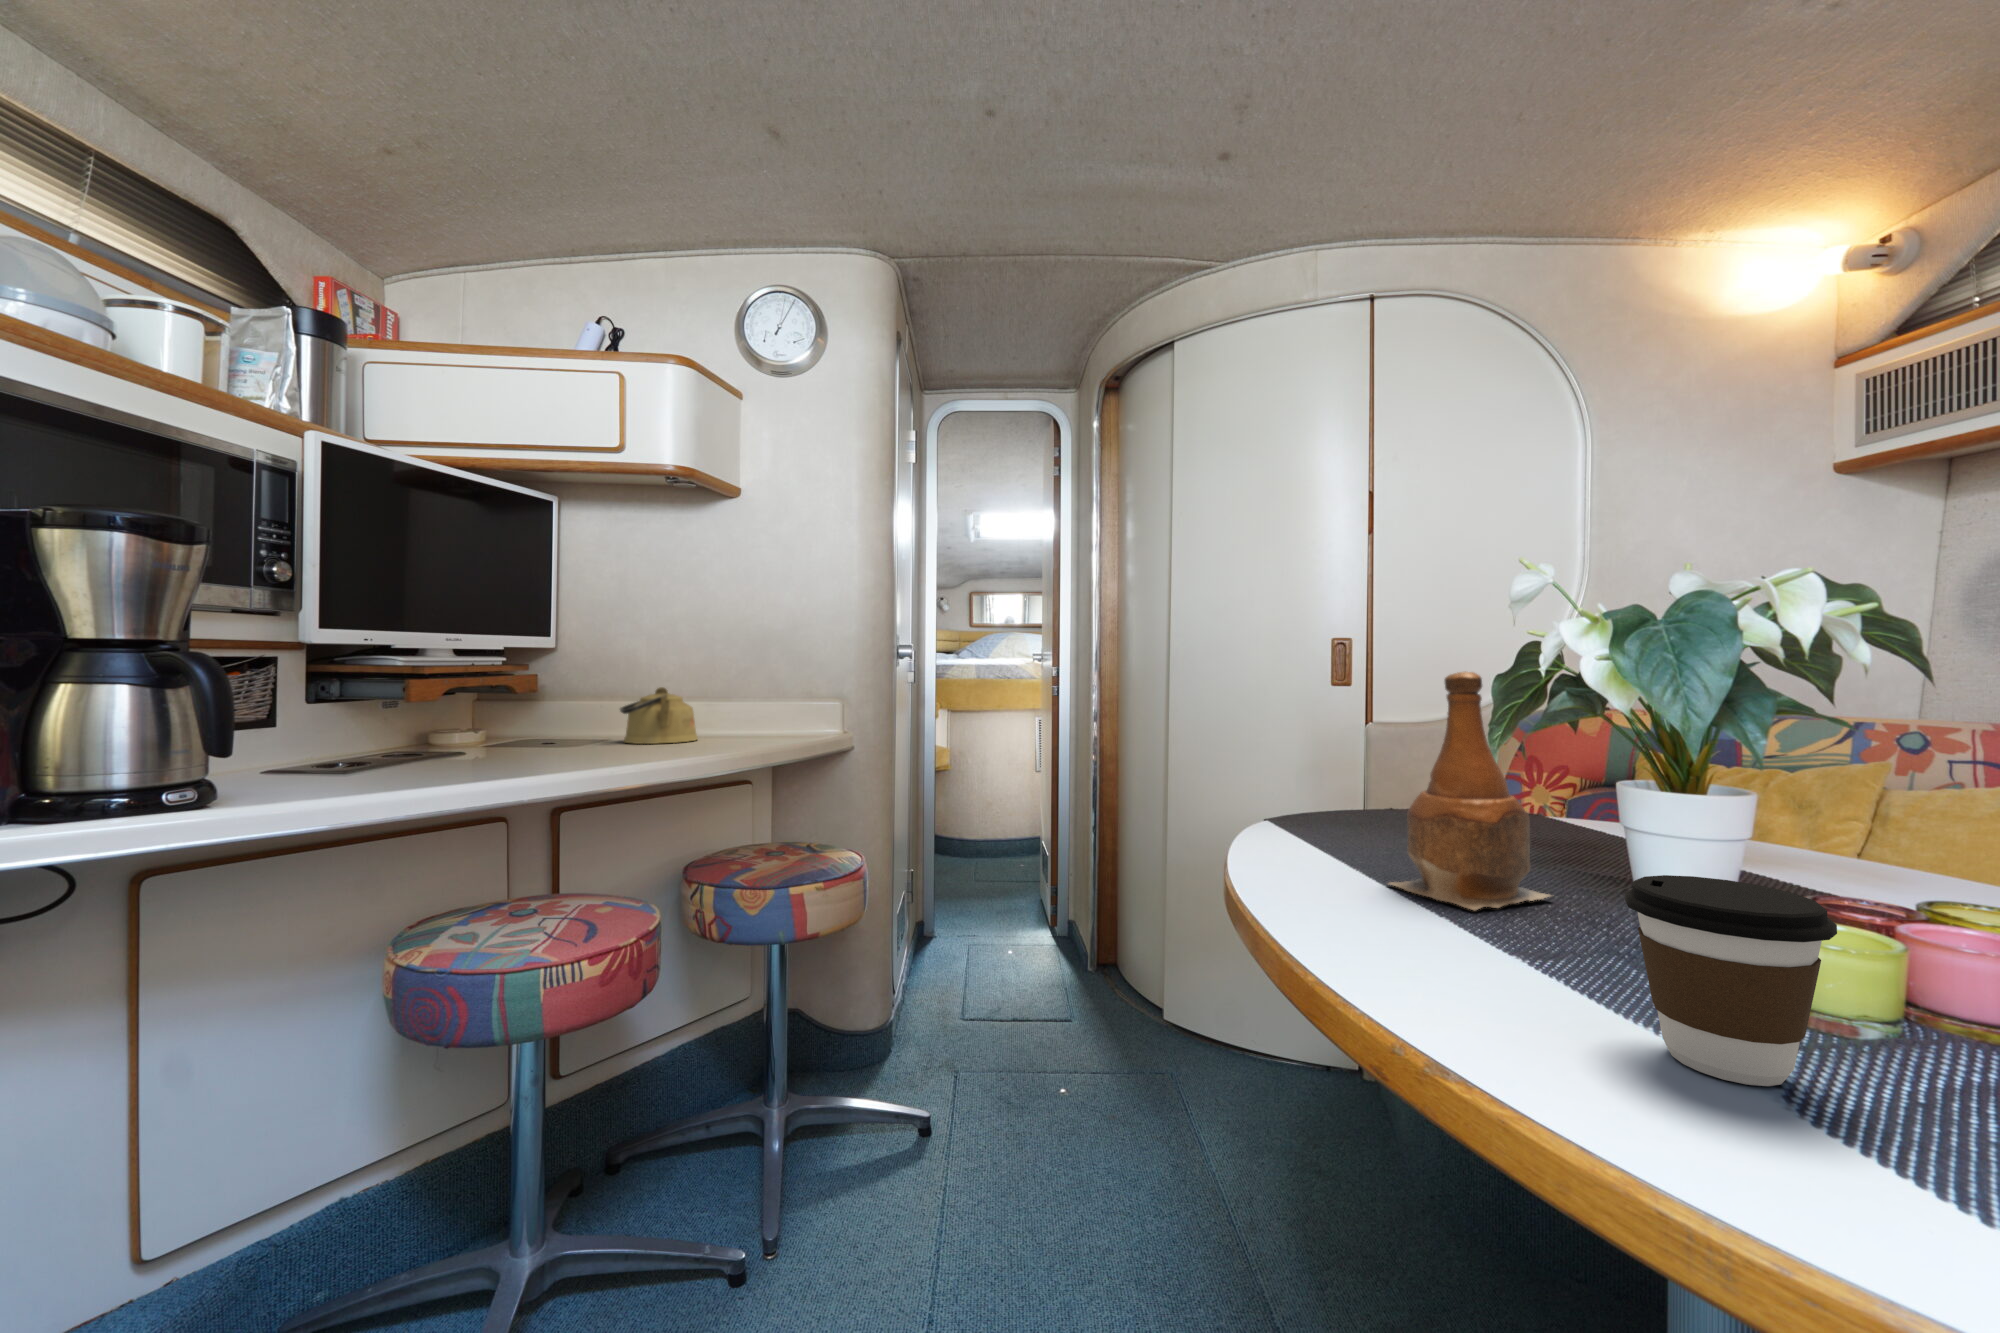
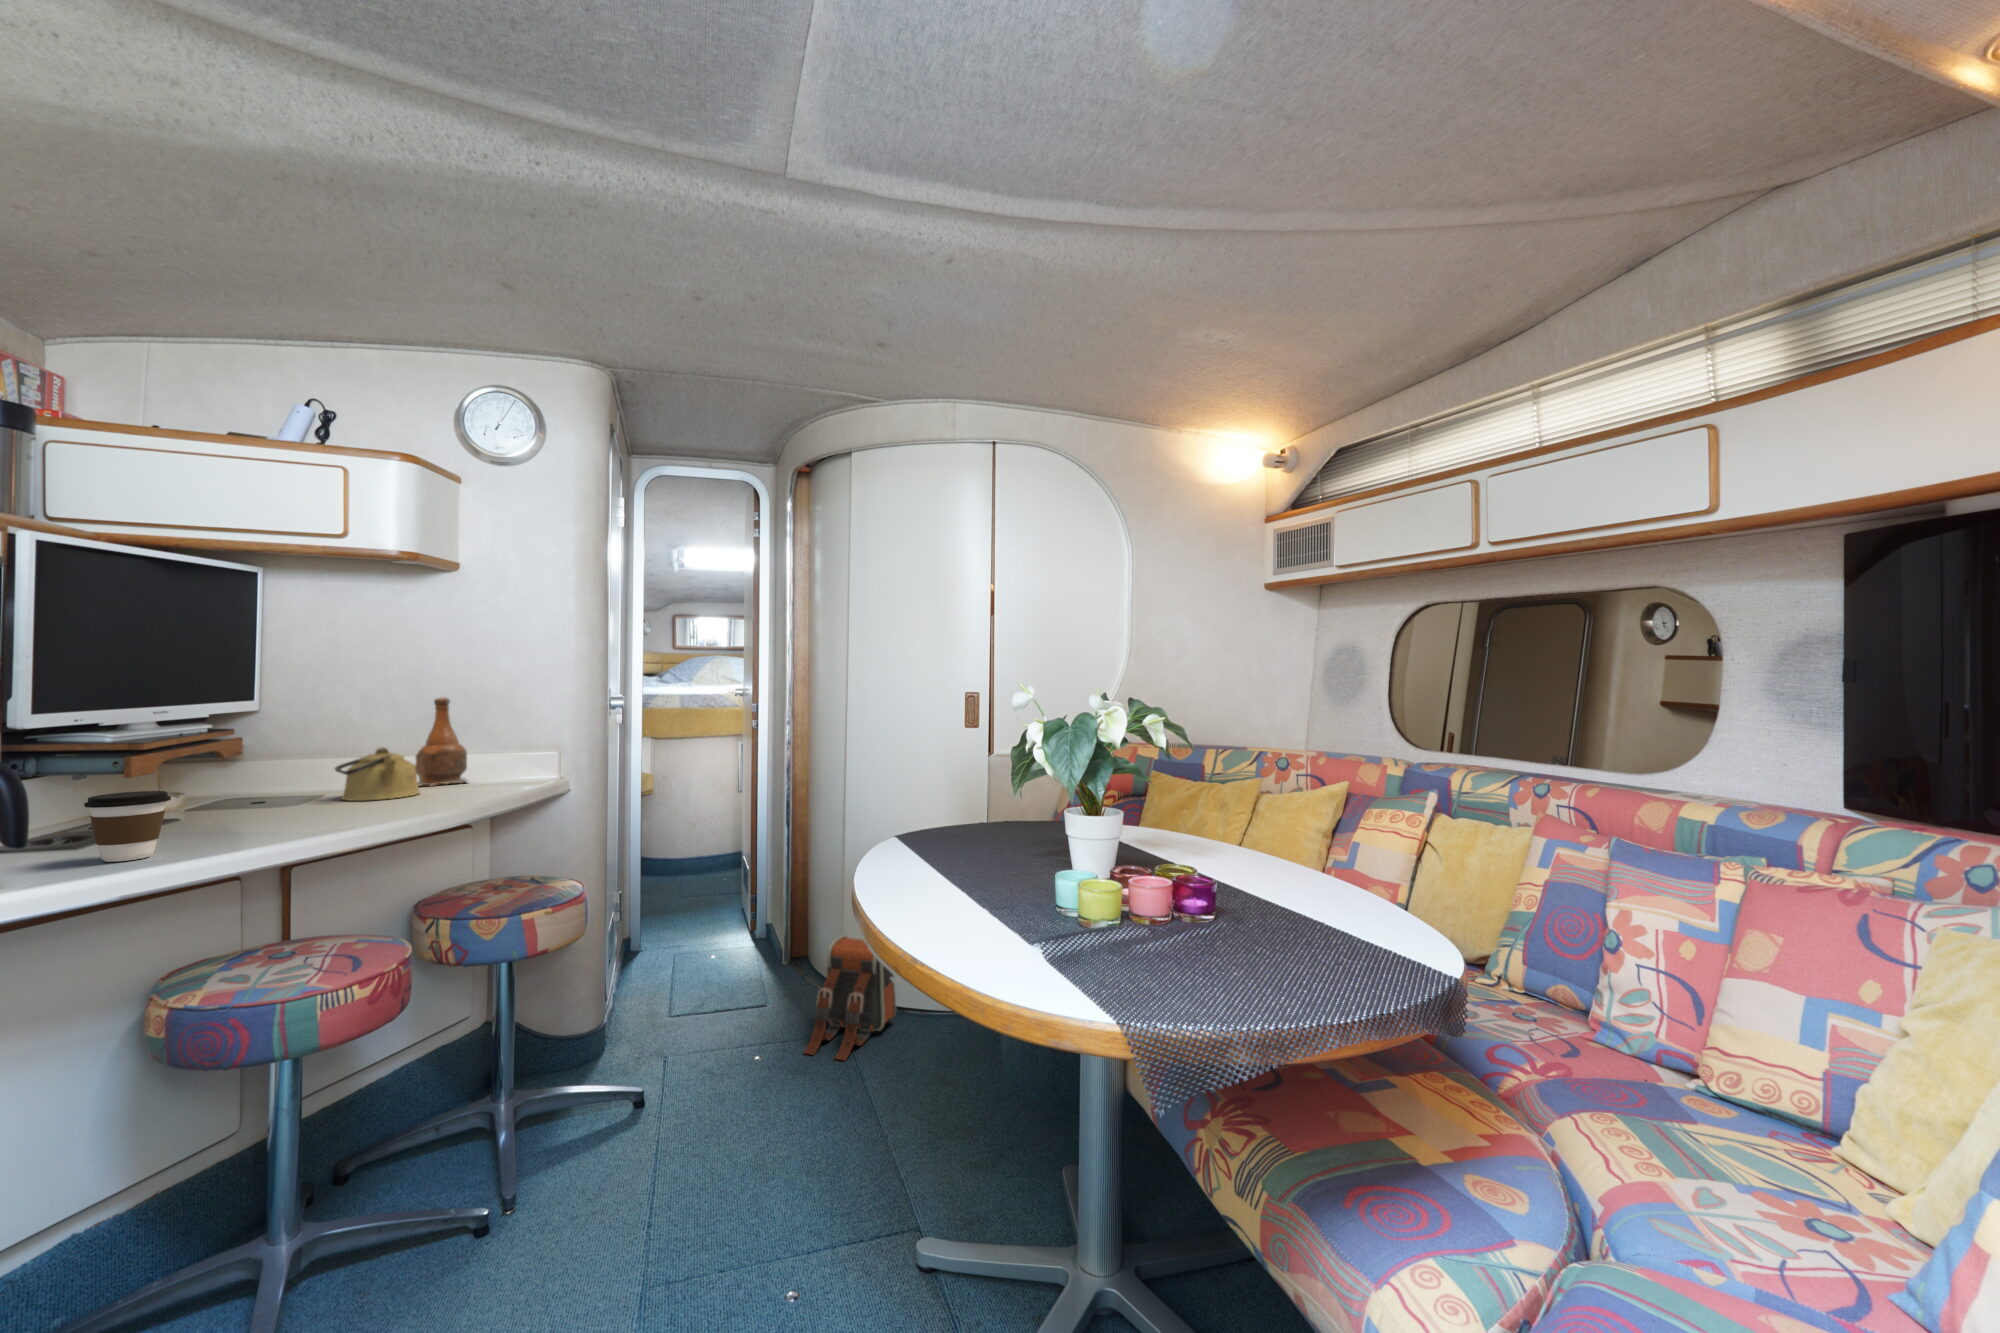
bottle: present [1389,672,1550,910] -> present [415,697,467,786]
coffee cup: present [1625,875,1837,1086] -> present [84,791,171,862]
backpack: none [1117,951,1238,1123] -> present [804,935,896,1061]

